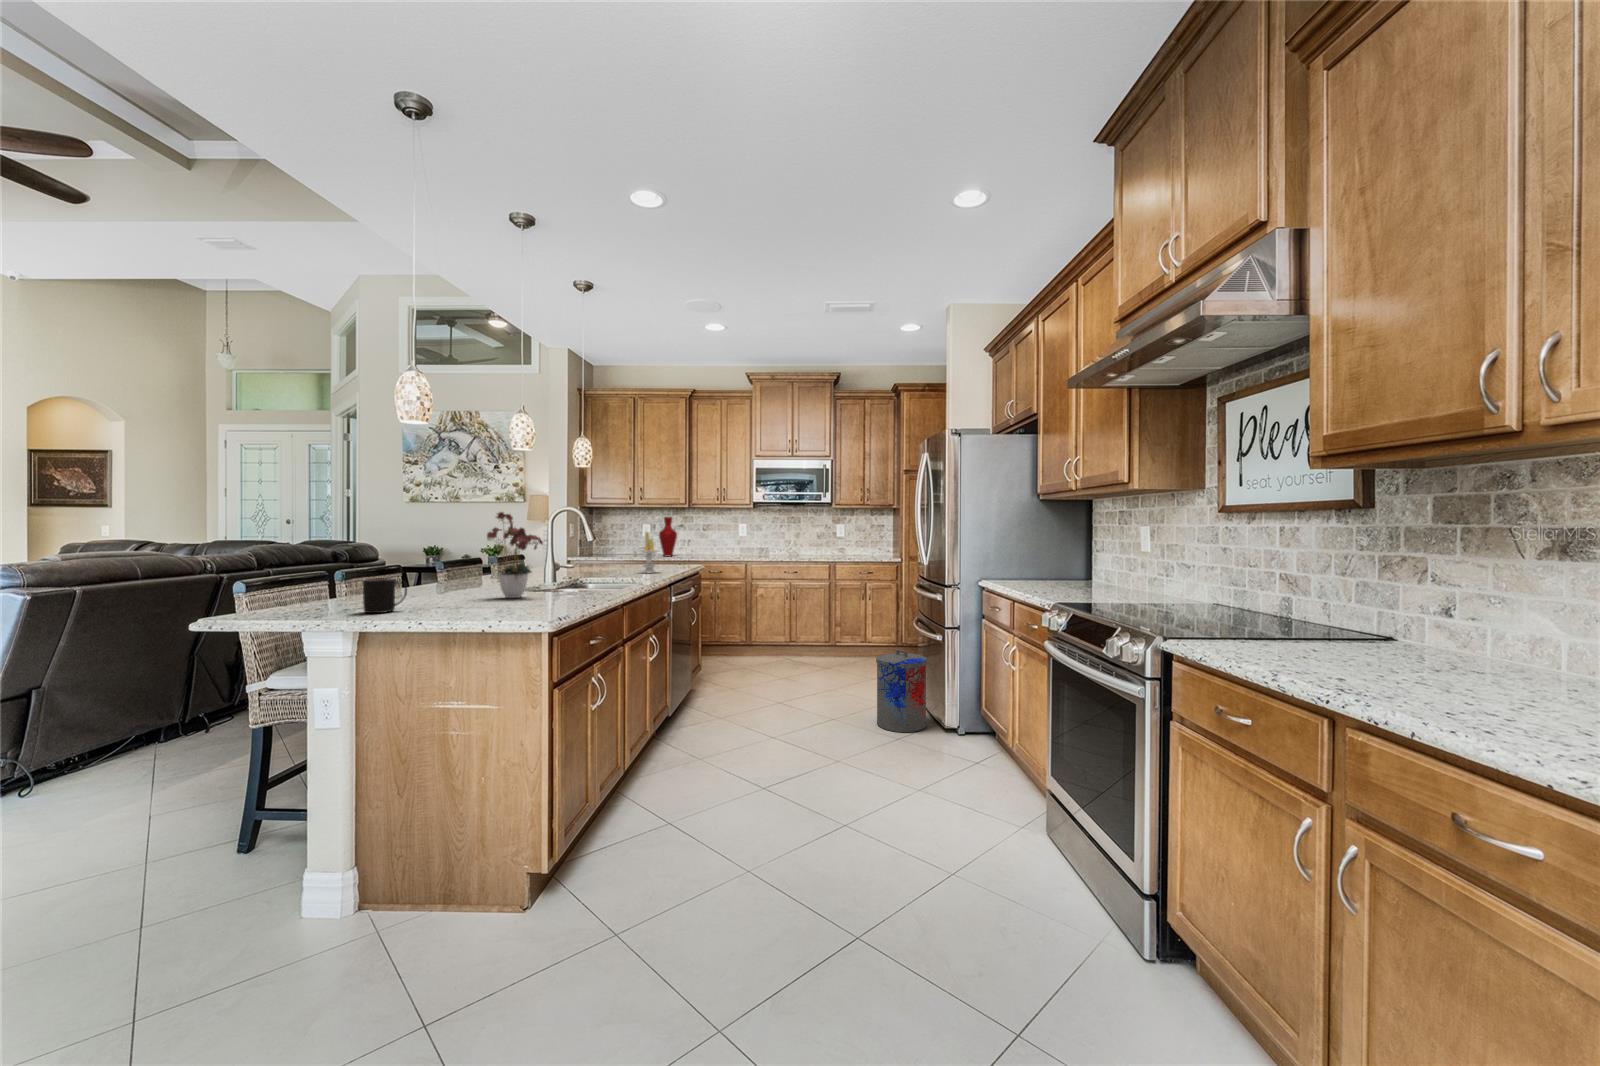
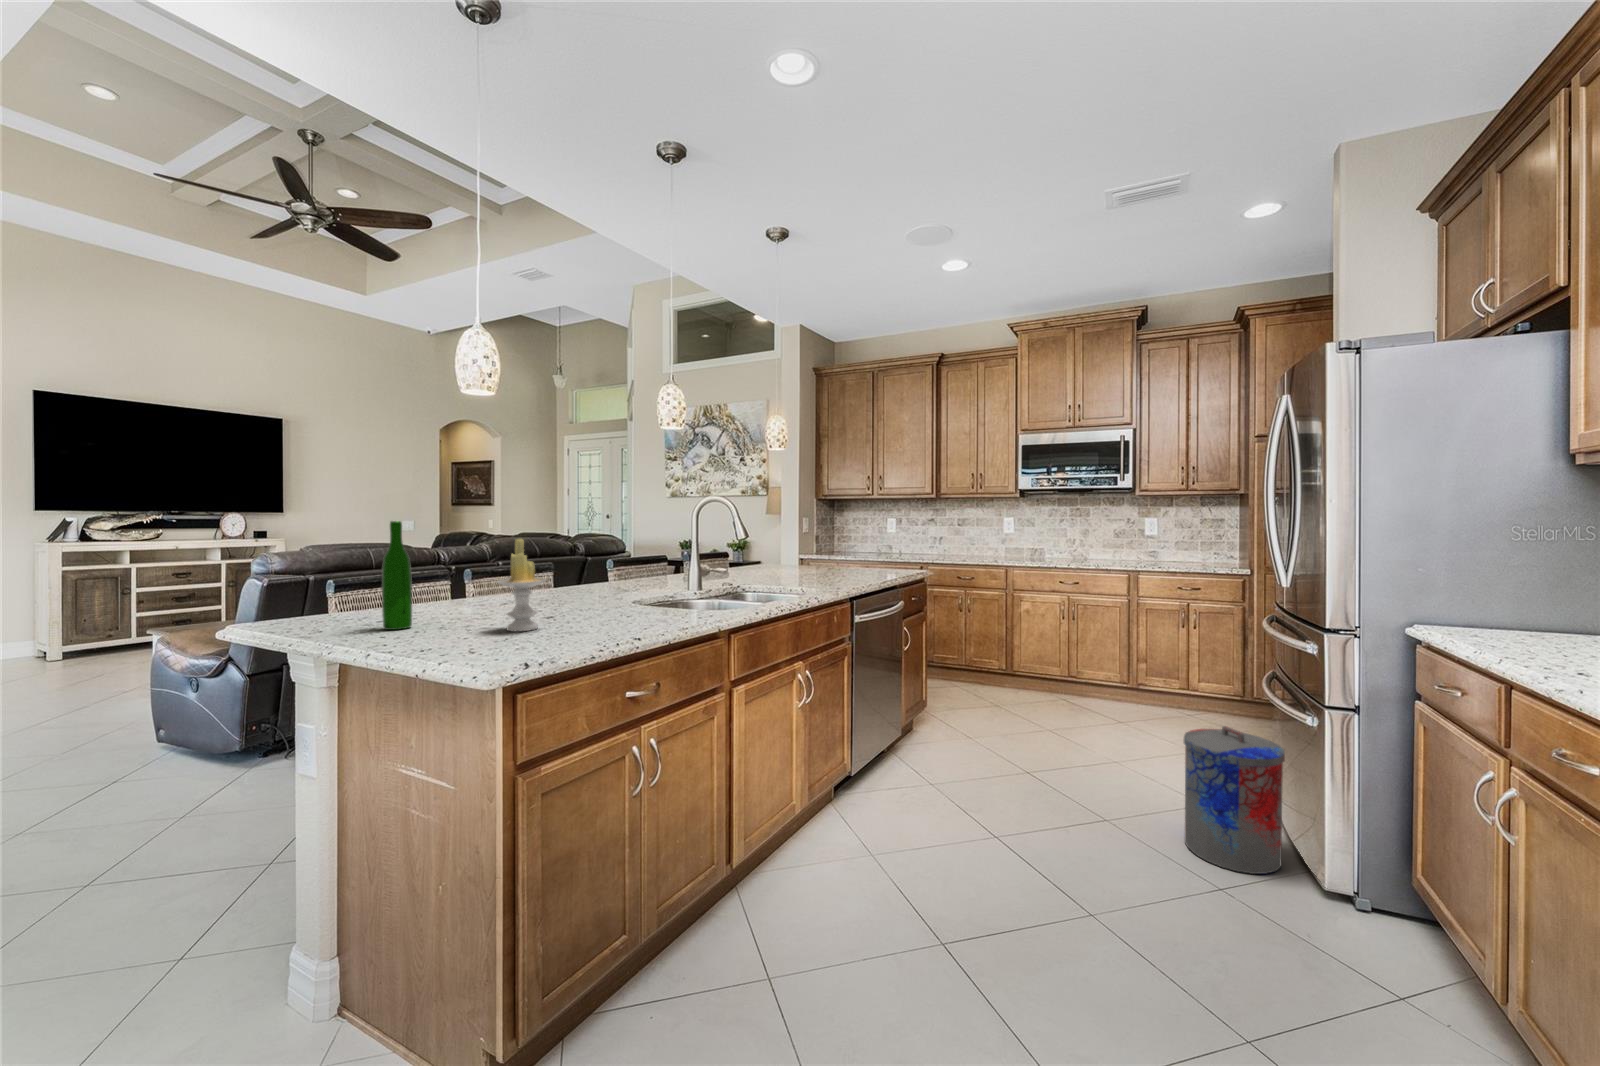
flower arrangement: present [487,512,543,598] -> none [579,504,648,621]
vase: present [659,517,677,557] -> none [904,510,926,557]
wine bottle: none [312,519,339,612] -> present [382,521,412,630]
candle: present [640,532,658,573] -> present [497,539,546,631]
mug: present [363,578,407,613] -> none [412,593,461,637]

